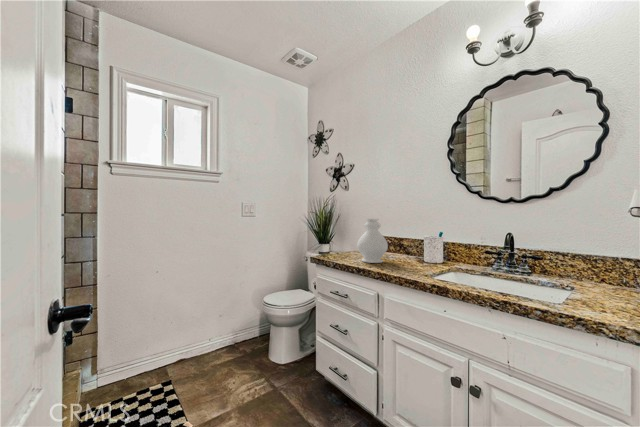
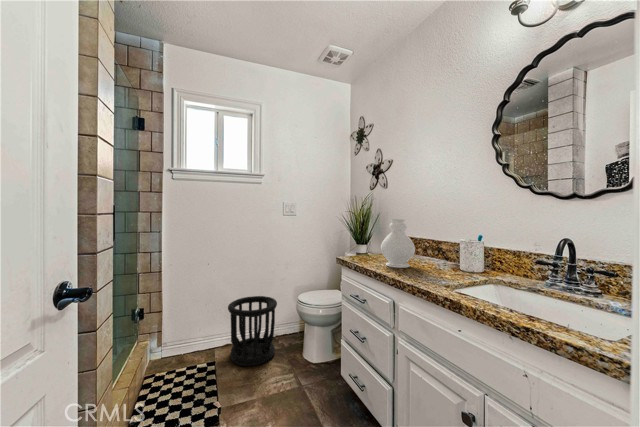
wastebasket: none [185,302,241,380] -> present [228,296,277,366]

